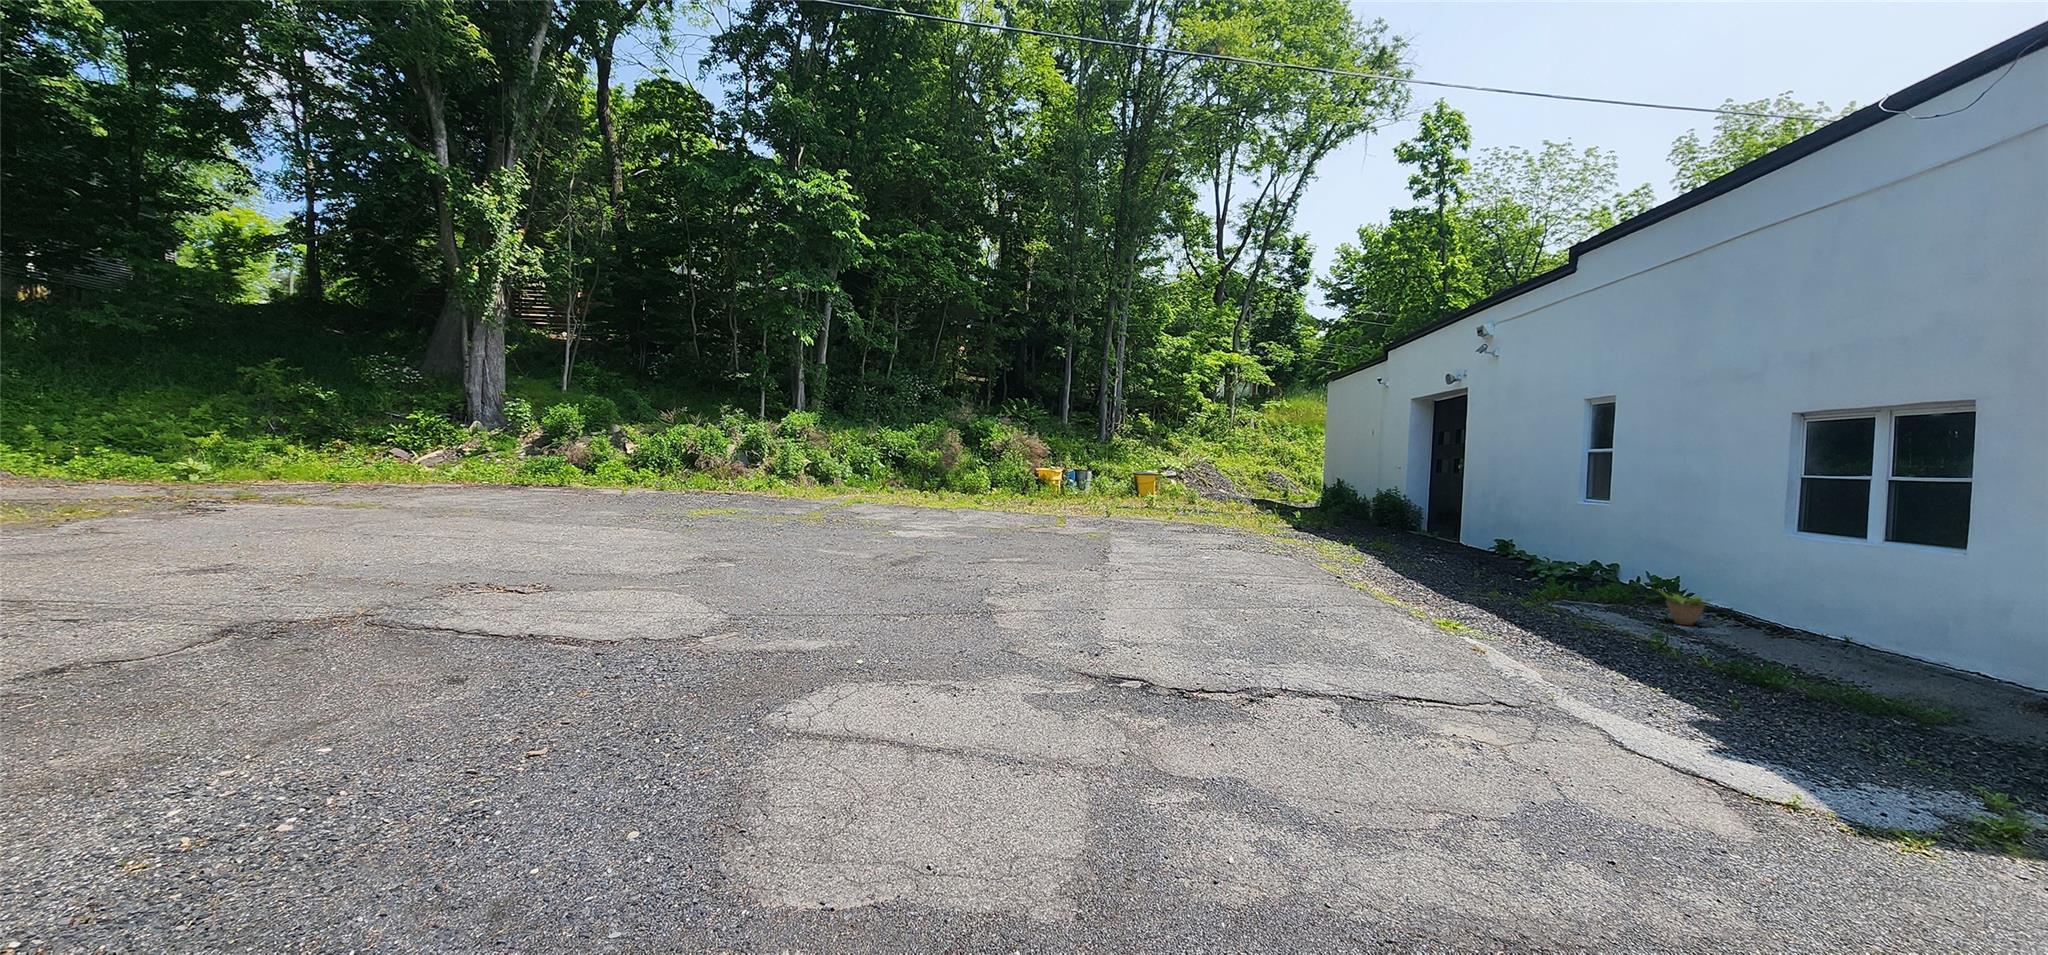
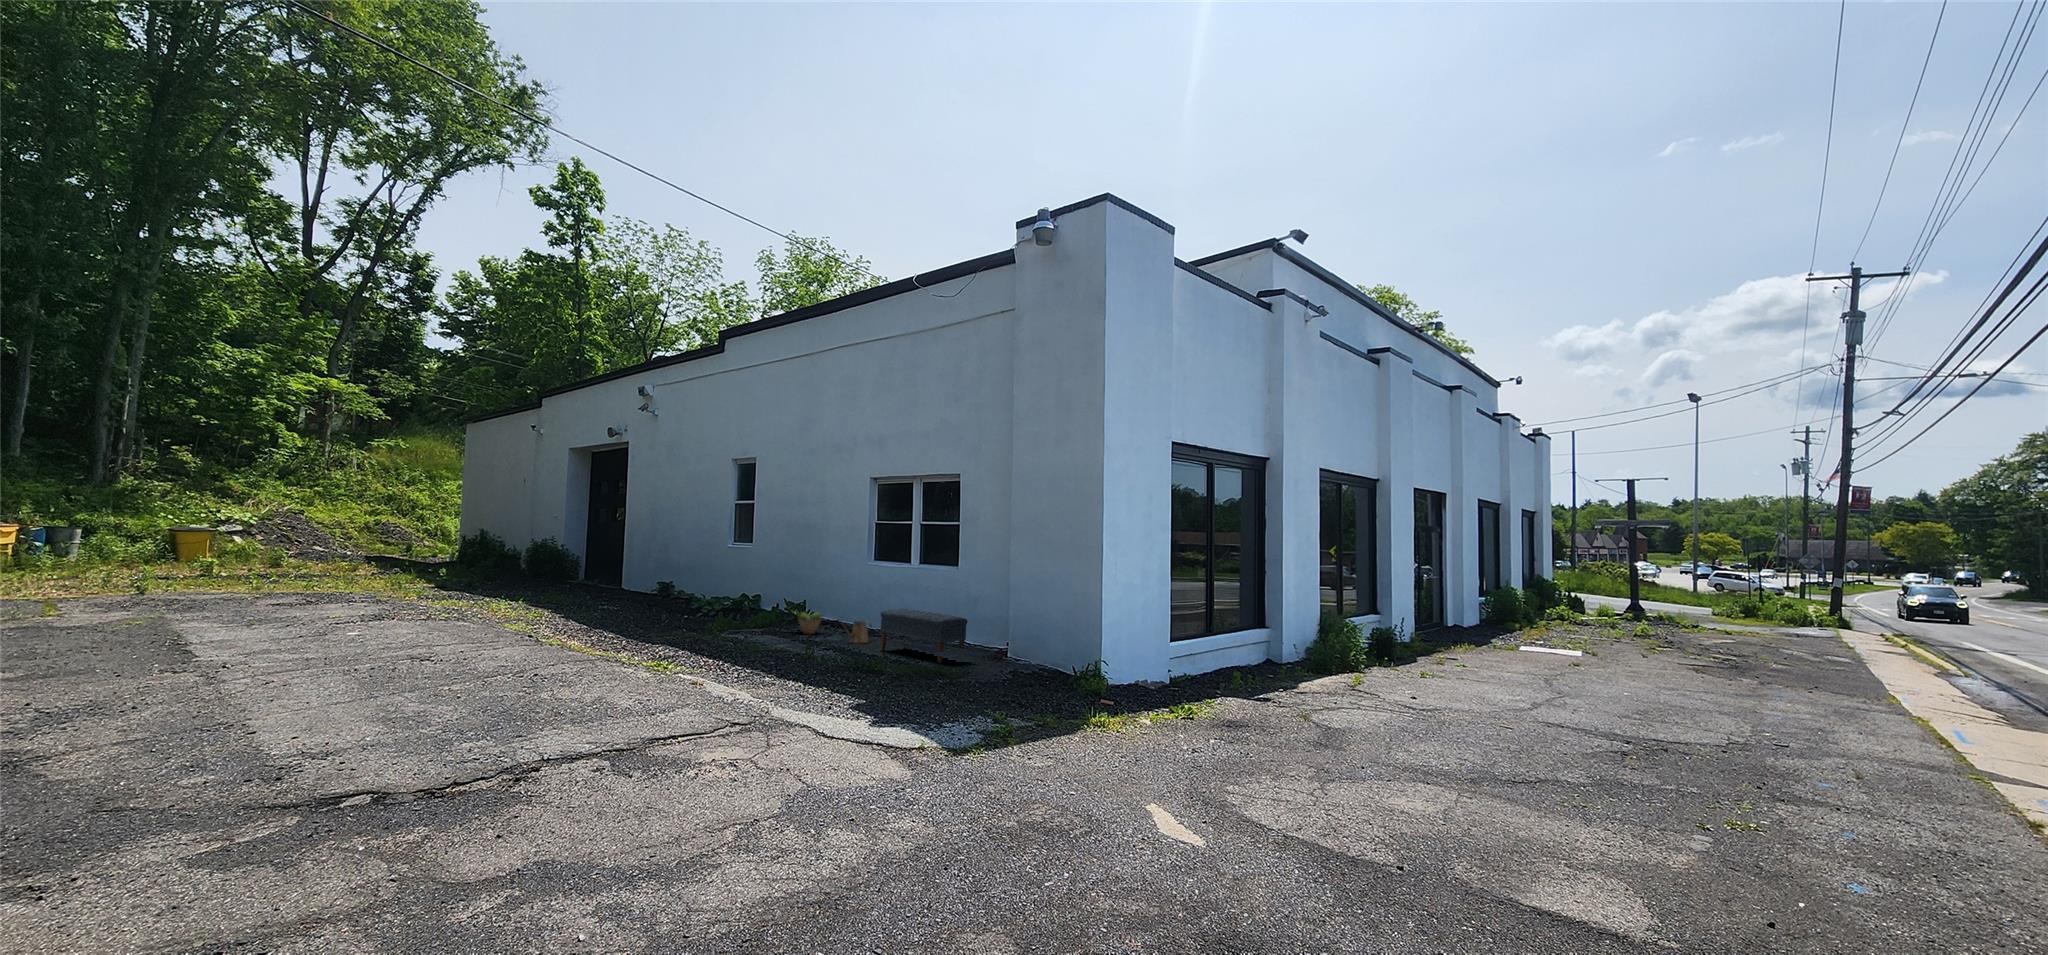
bench: none [1797,604,1984,704] -> present [880,609,968,663]
watering can: none [1725,609,1790,649] -> present [843,620,872,643]

